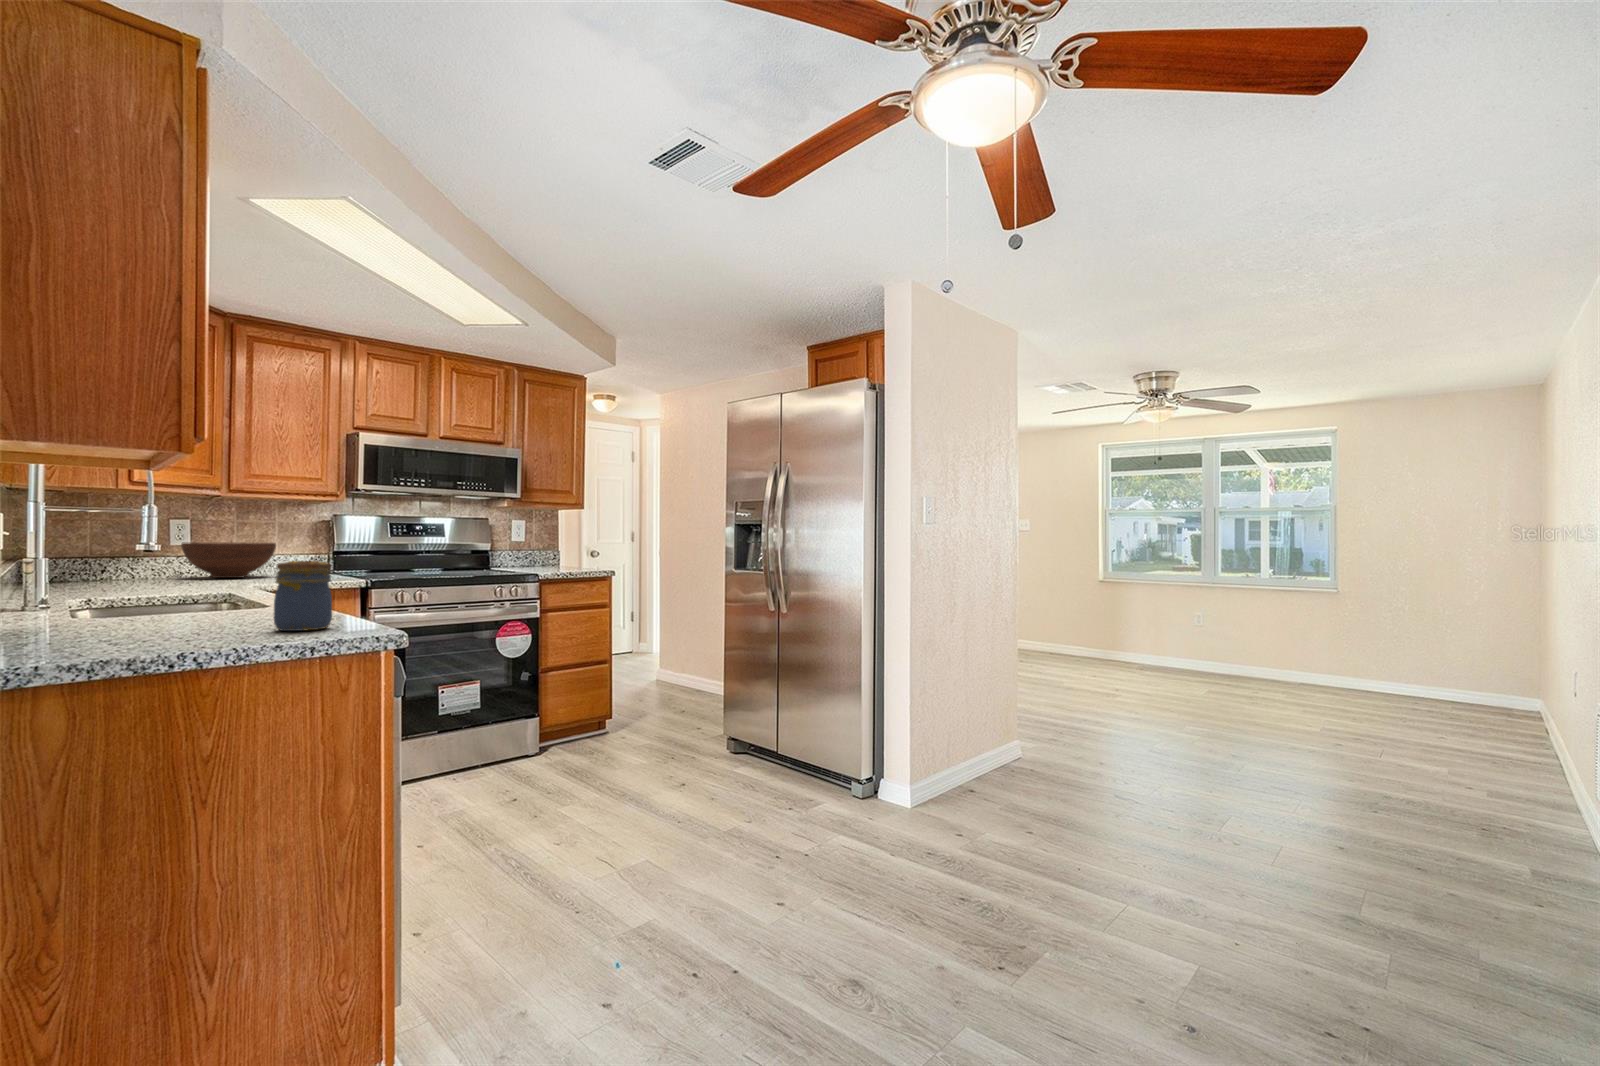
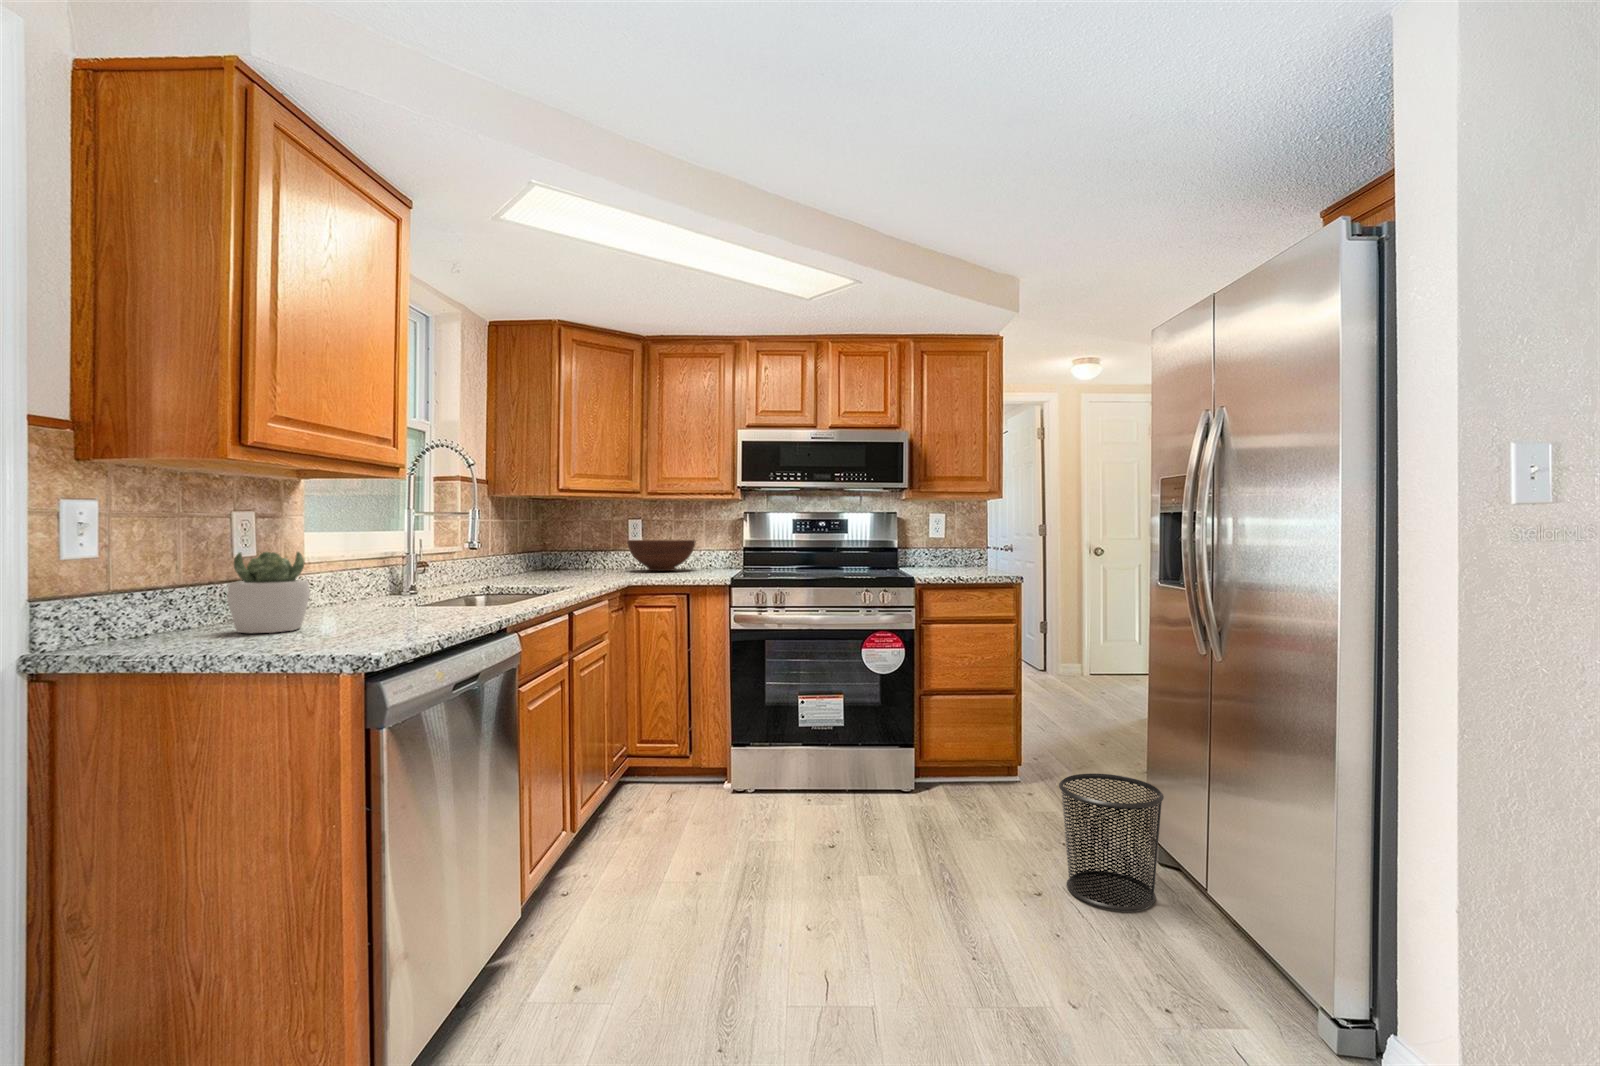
succulent plant: none [74,547,179,639] -> present [227,552,310,633]
jar: present [274,561,332,631] -> none [337,566,401,639]
waste bin: none [704,700,768,784] -> present [1059,773,1164,911]

